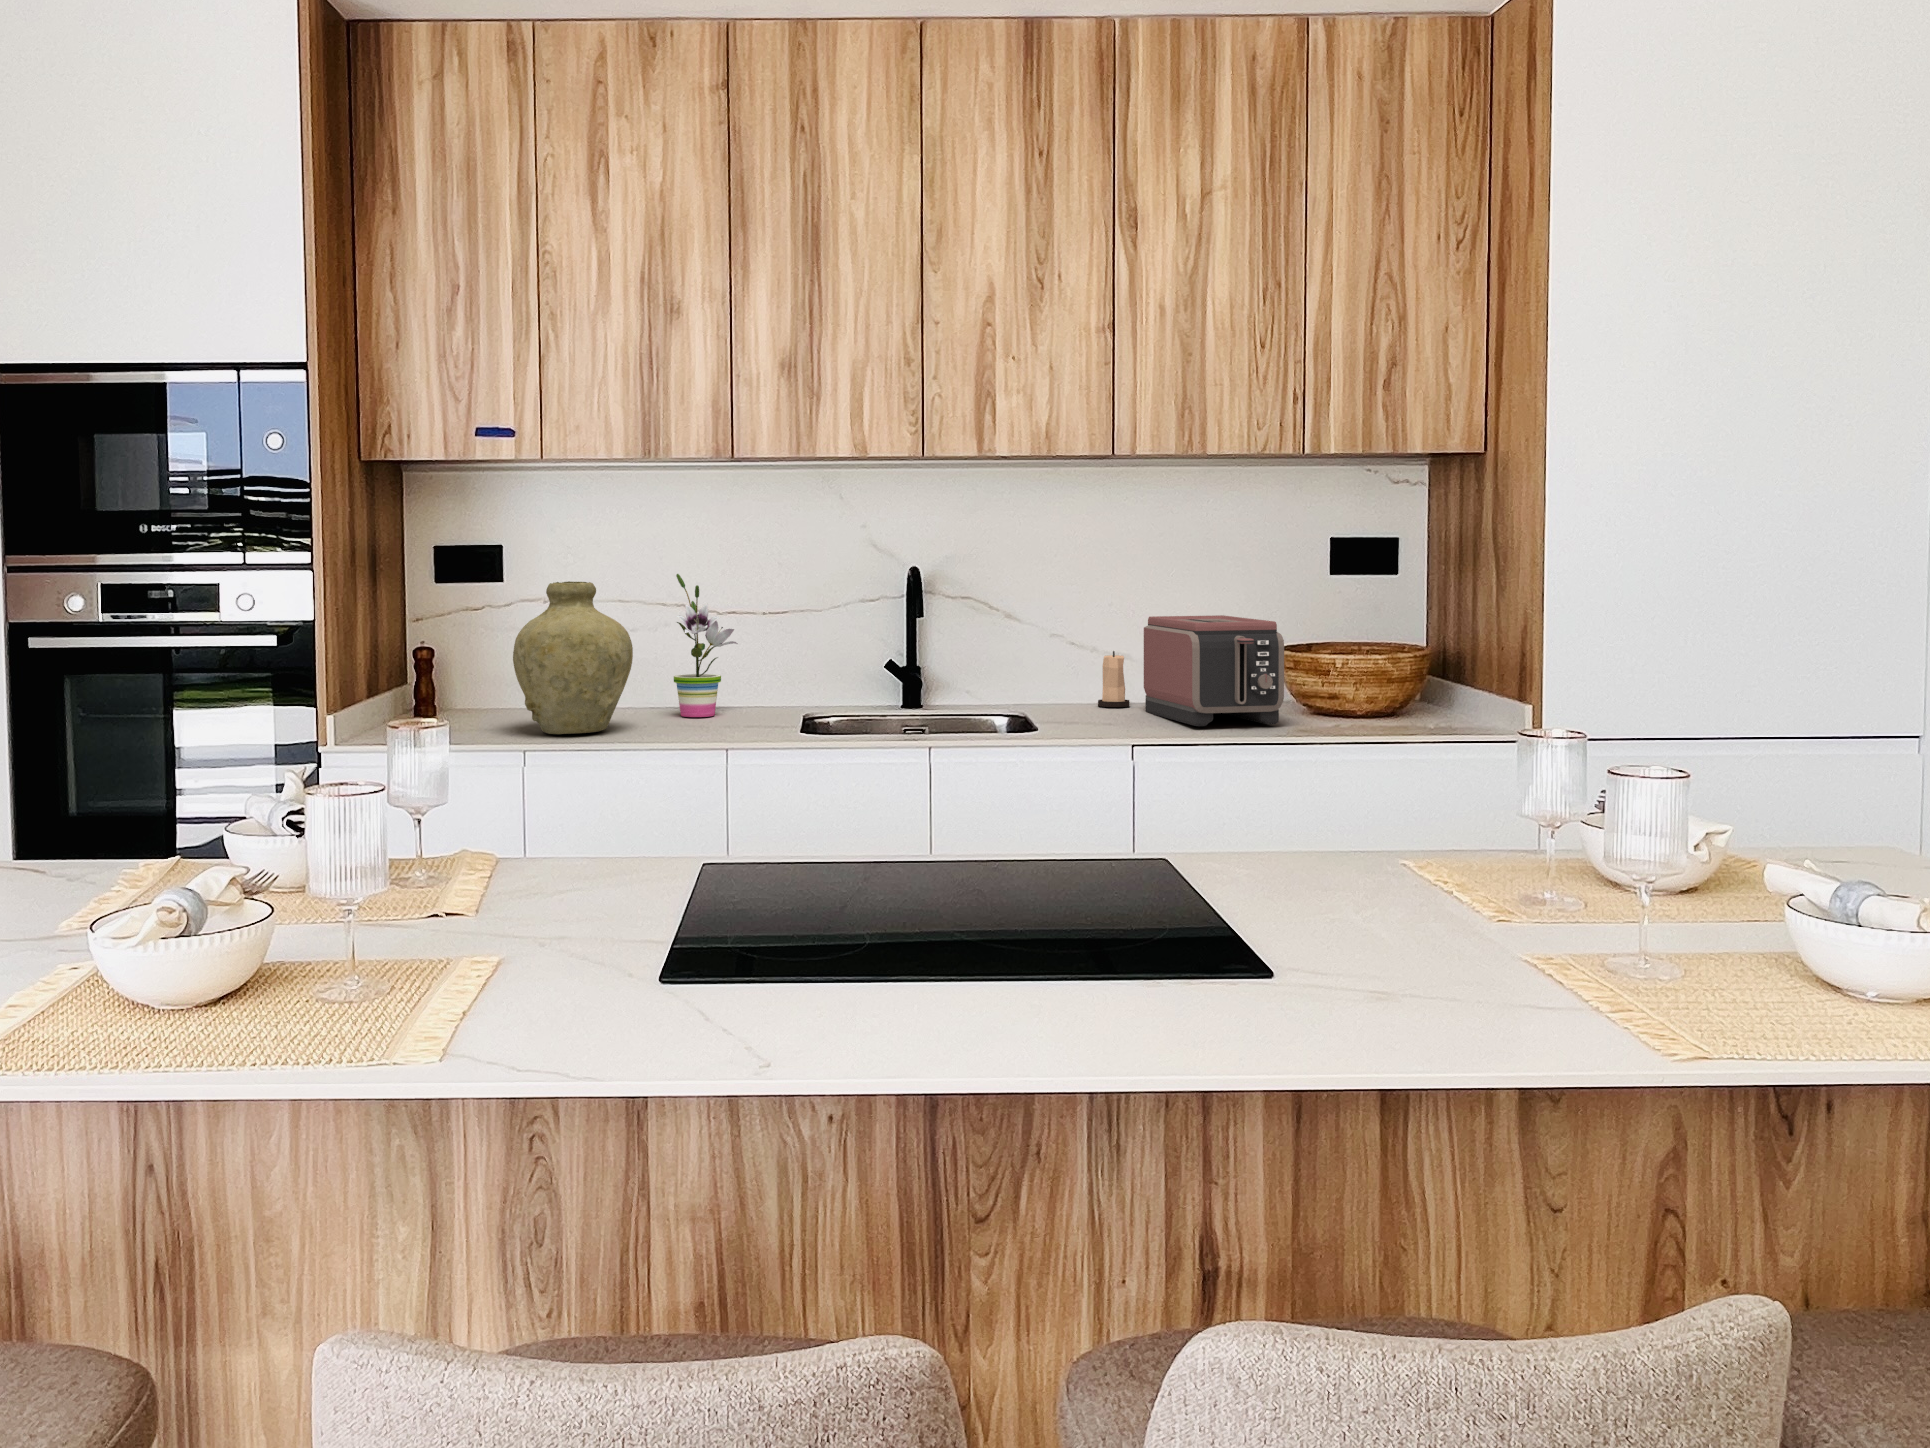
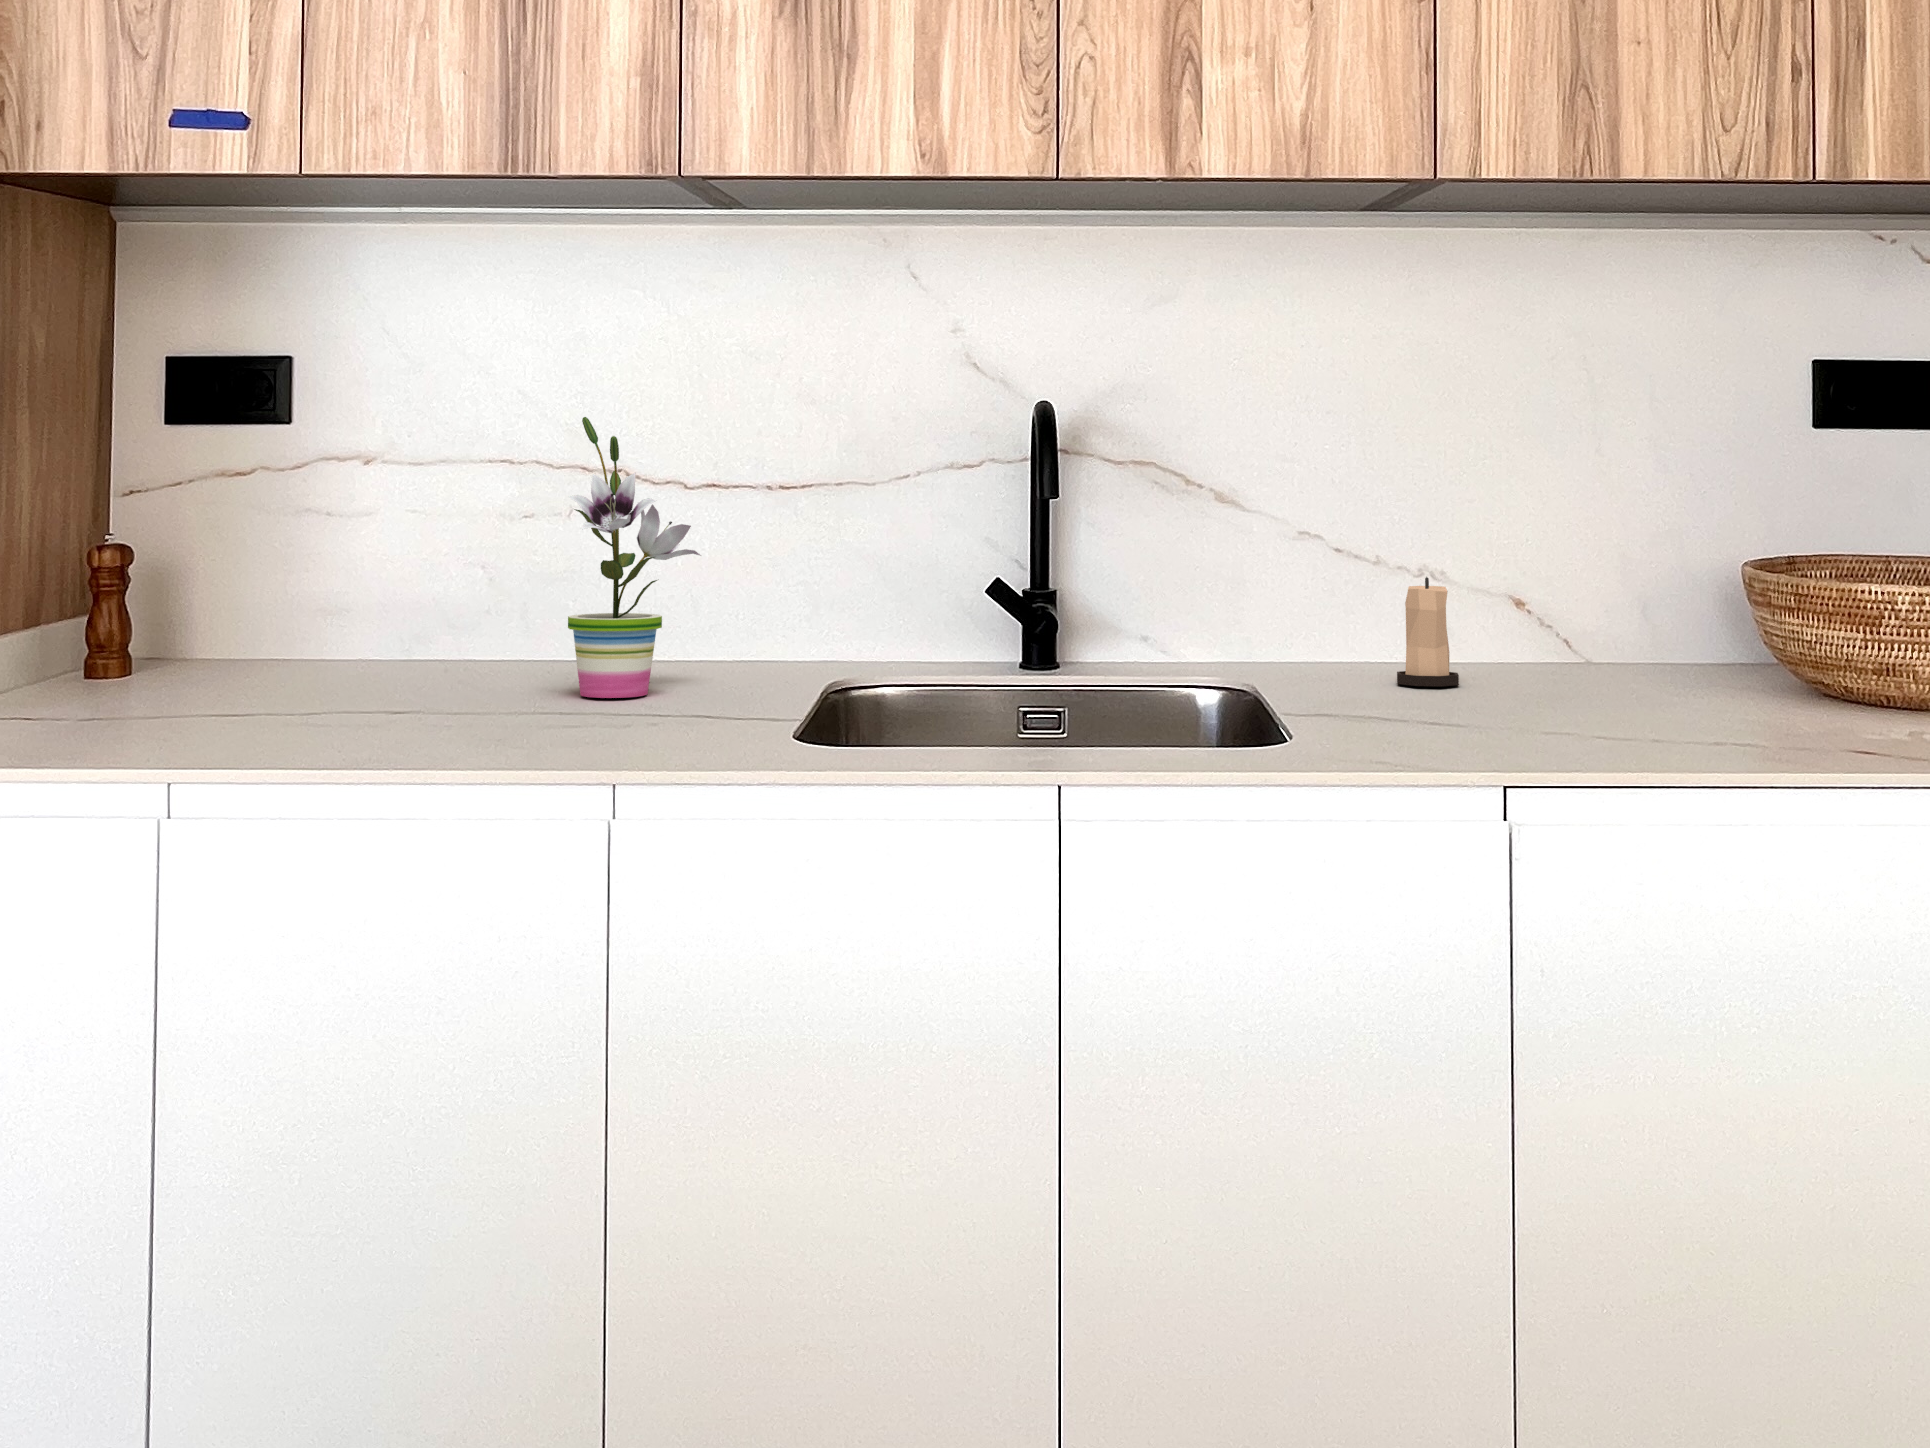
vase: present [513,581,633,734] -> none [207,418,461,732]
toaster: present [1144,615,1284,726] -> none [1489,509,1794,730]

